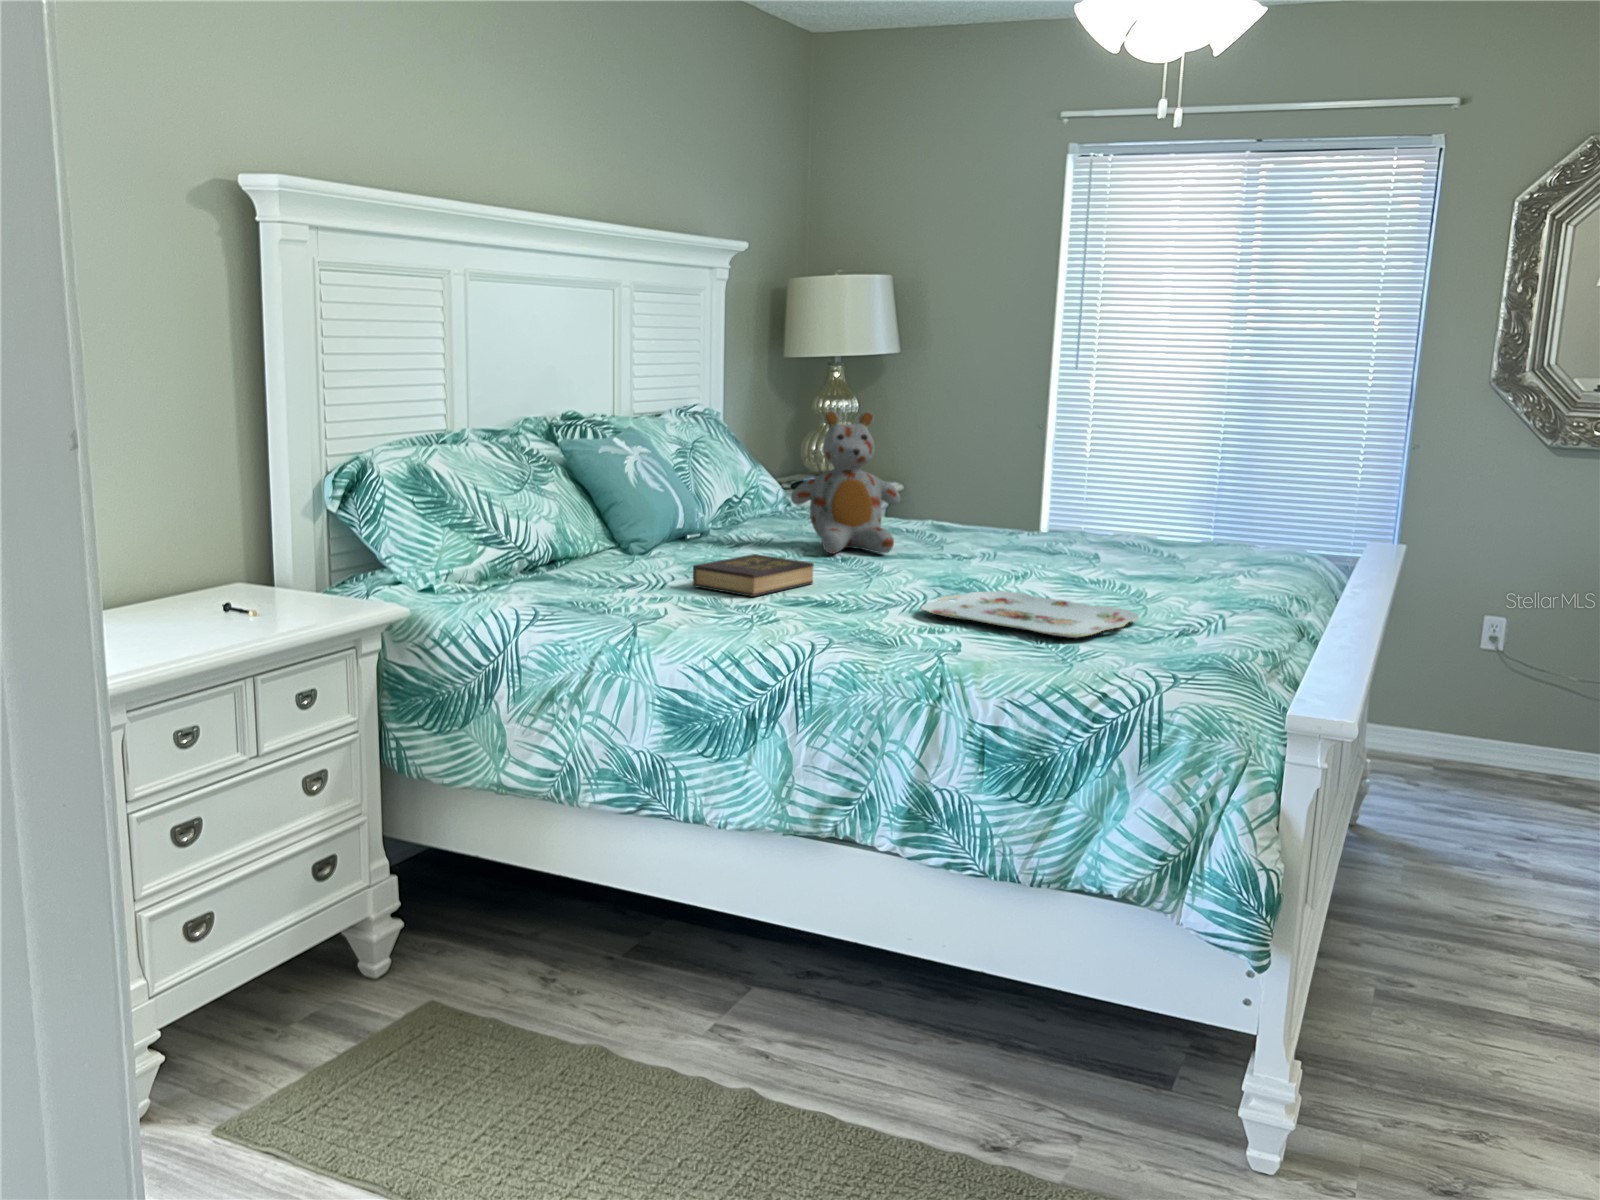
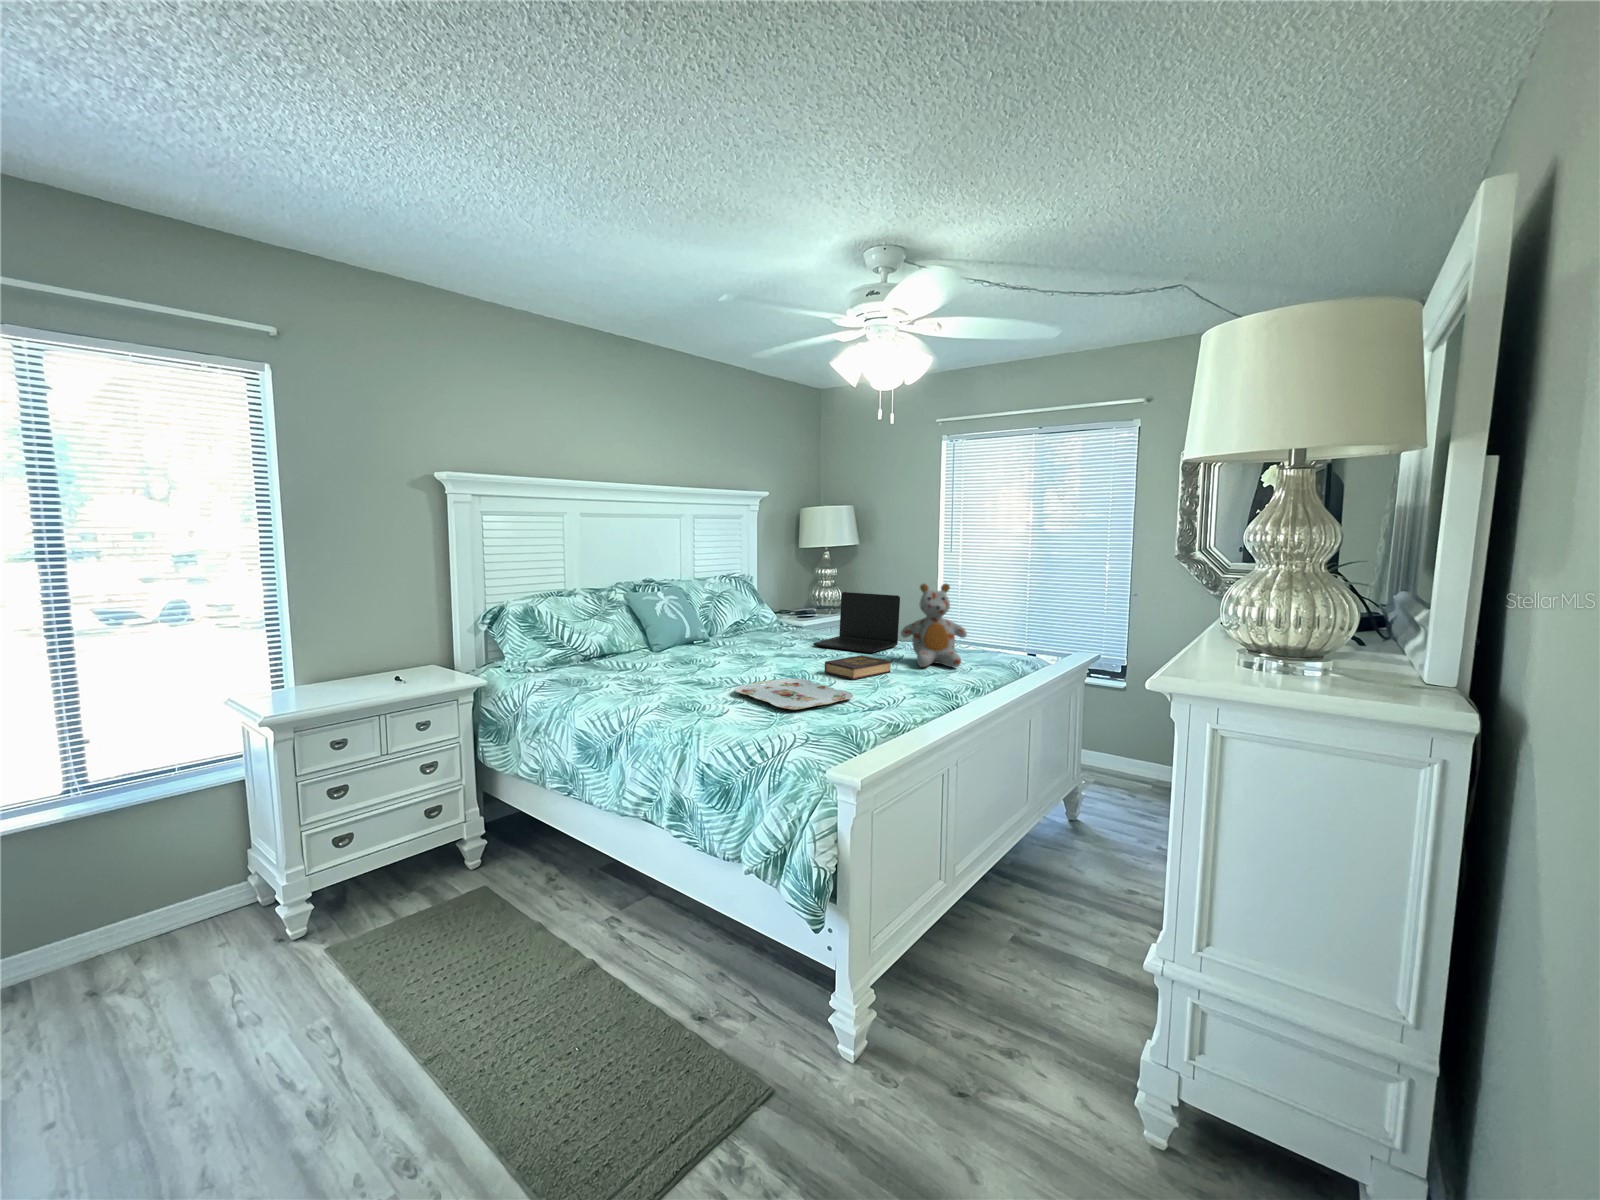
stuffed bear: present [791,411,900,554] -> present [901,583,967,668]
laptop: none [915,438,1069,549] -> present [813,592,900,653]
hardback book: present [693,554,814,597] -> present [825,655,891,680]

